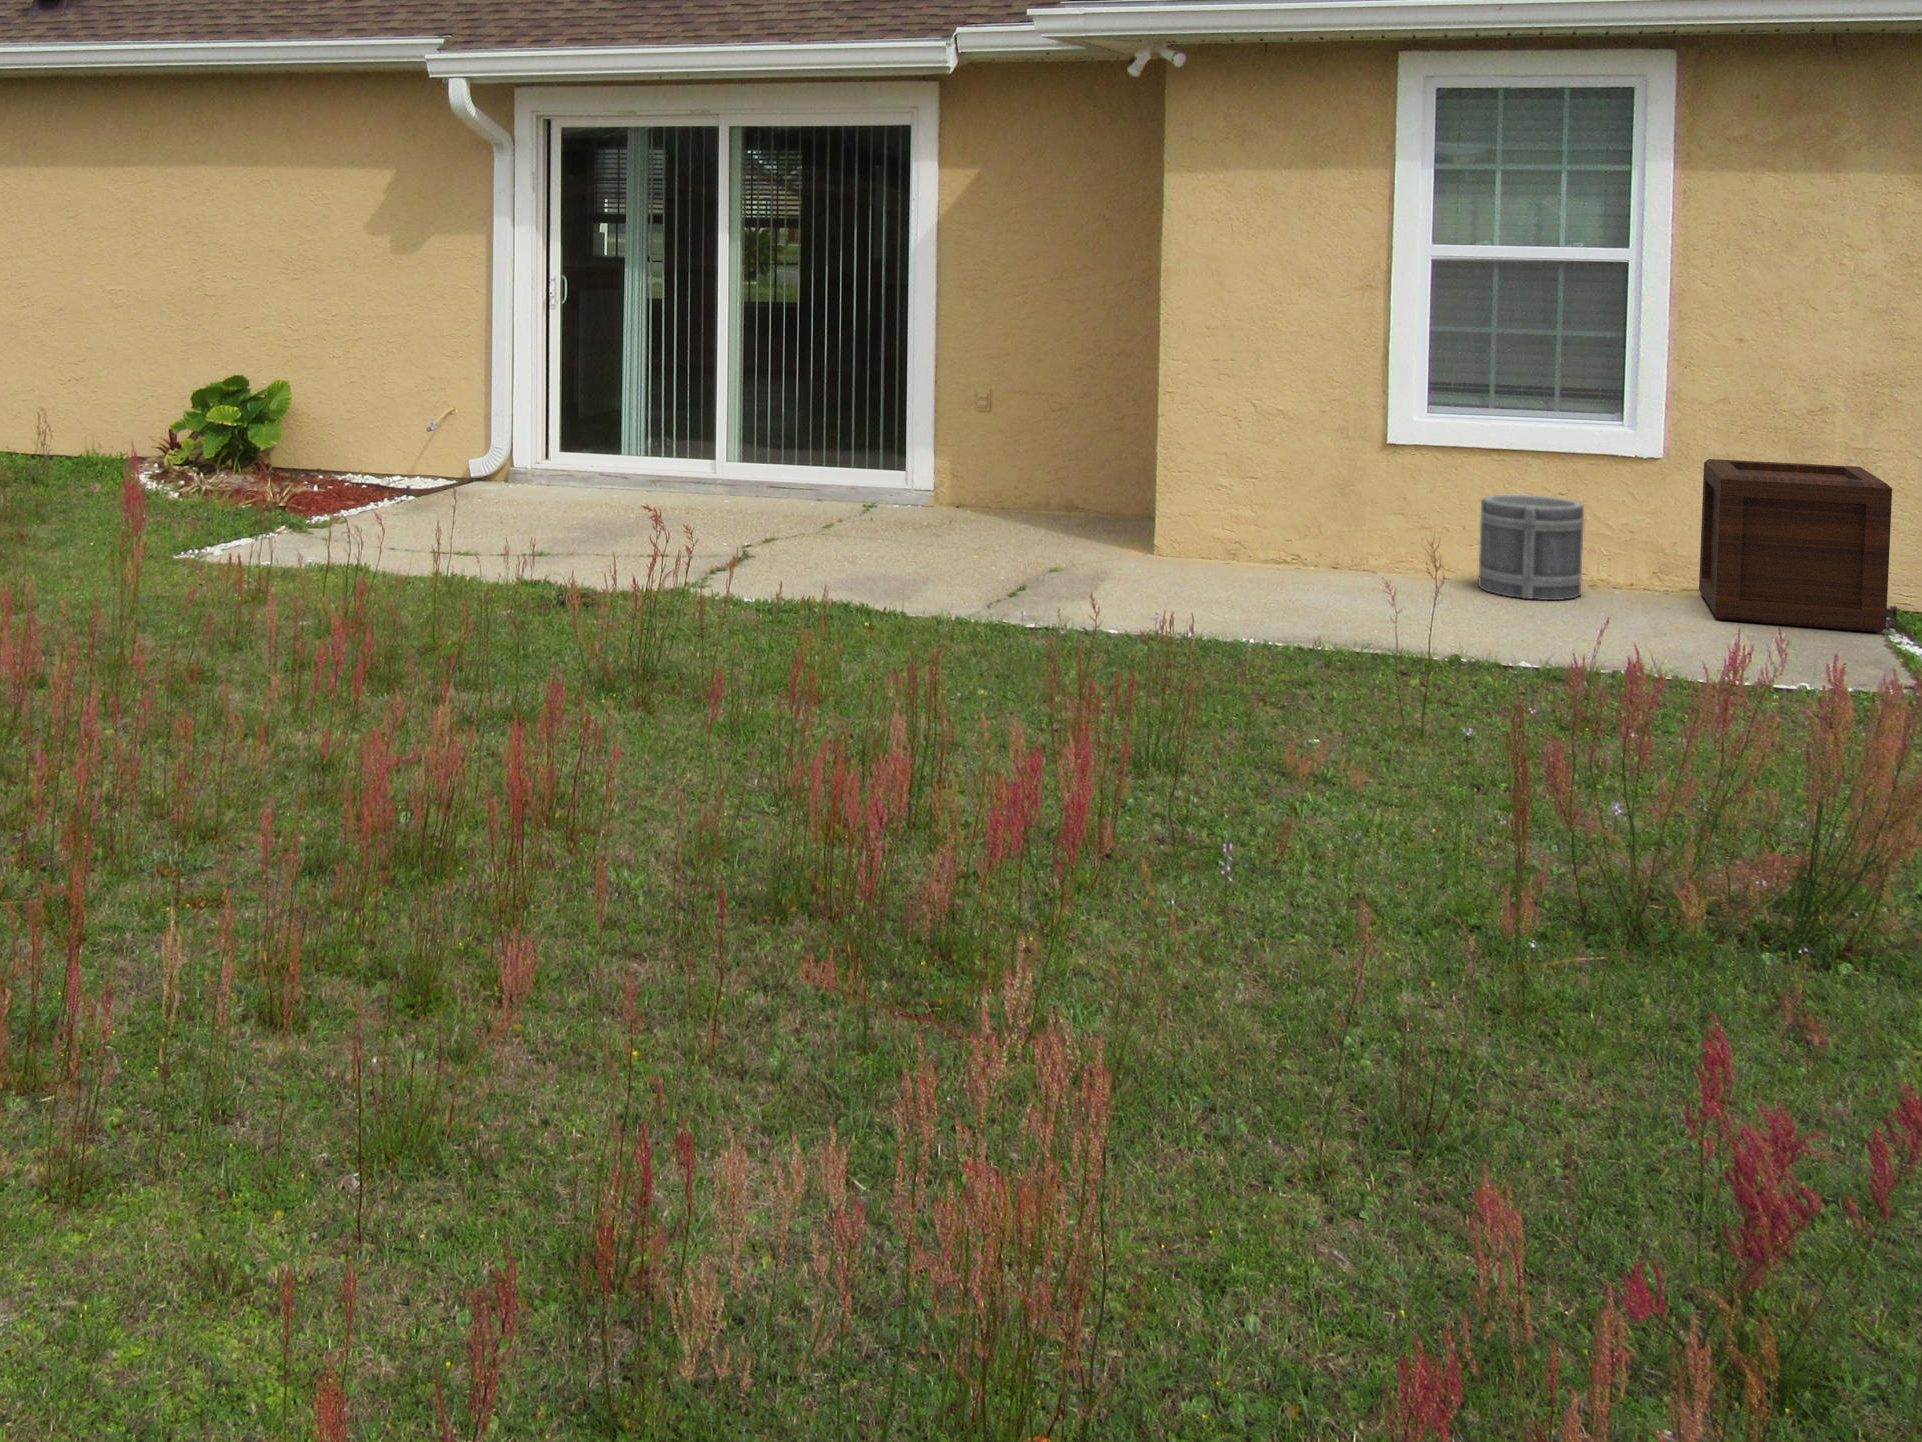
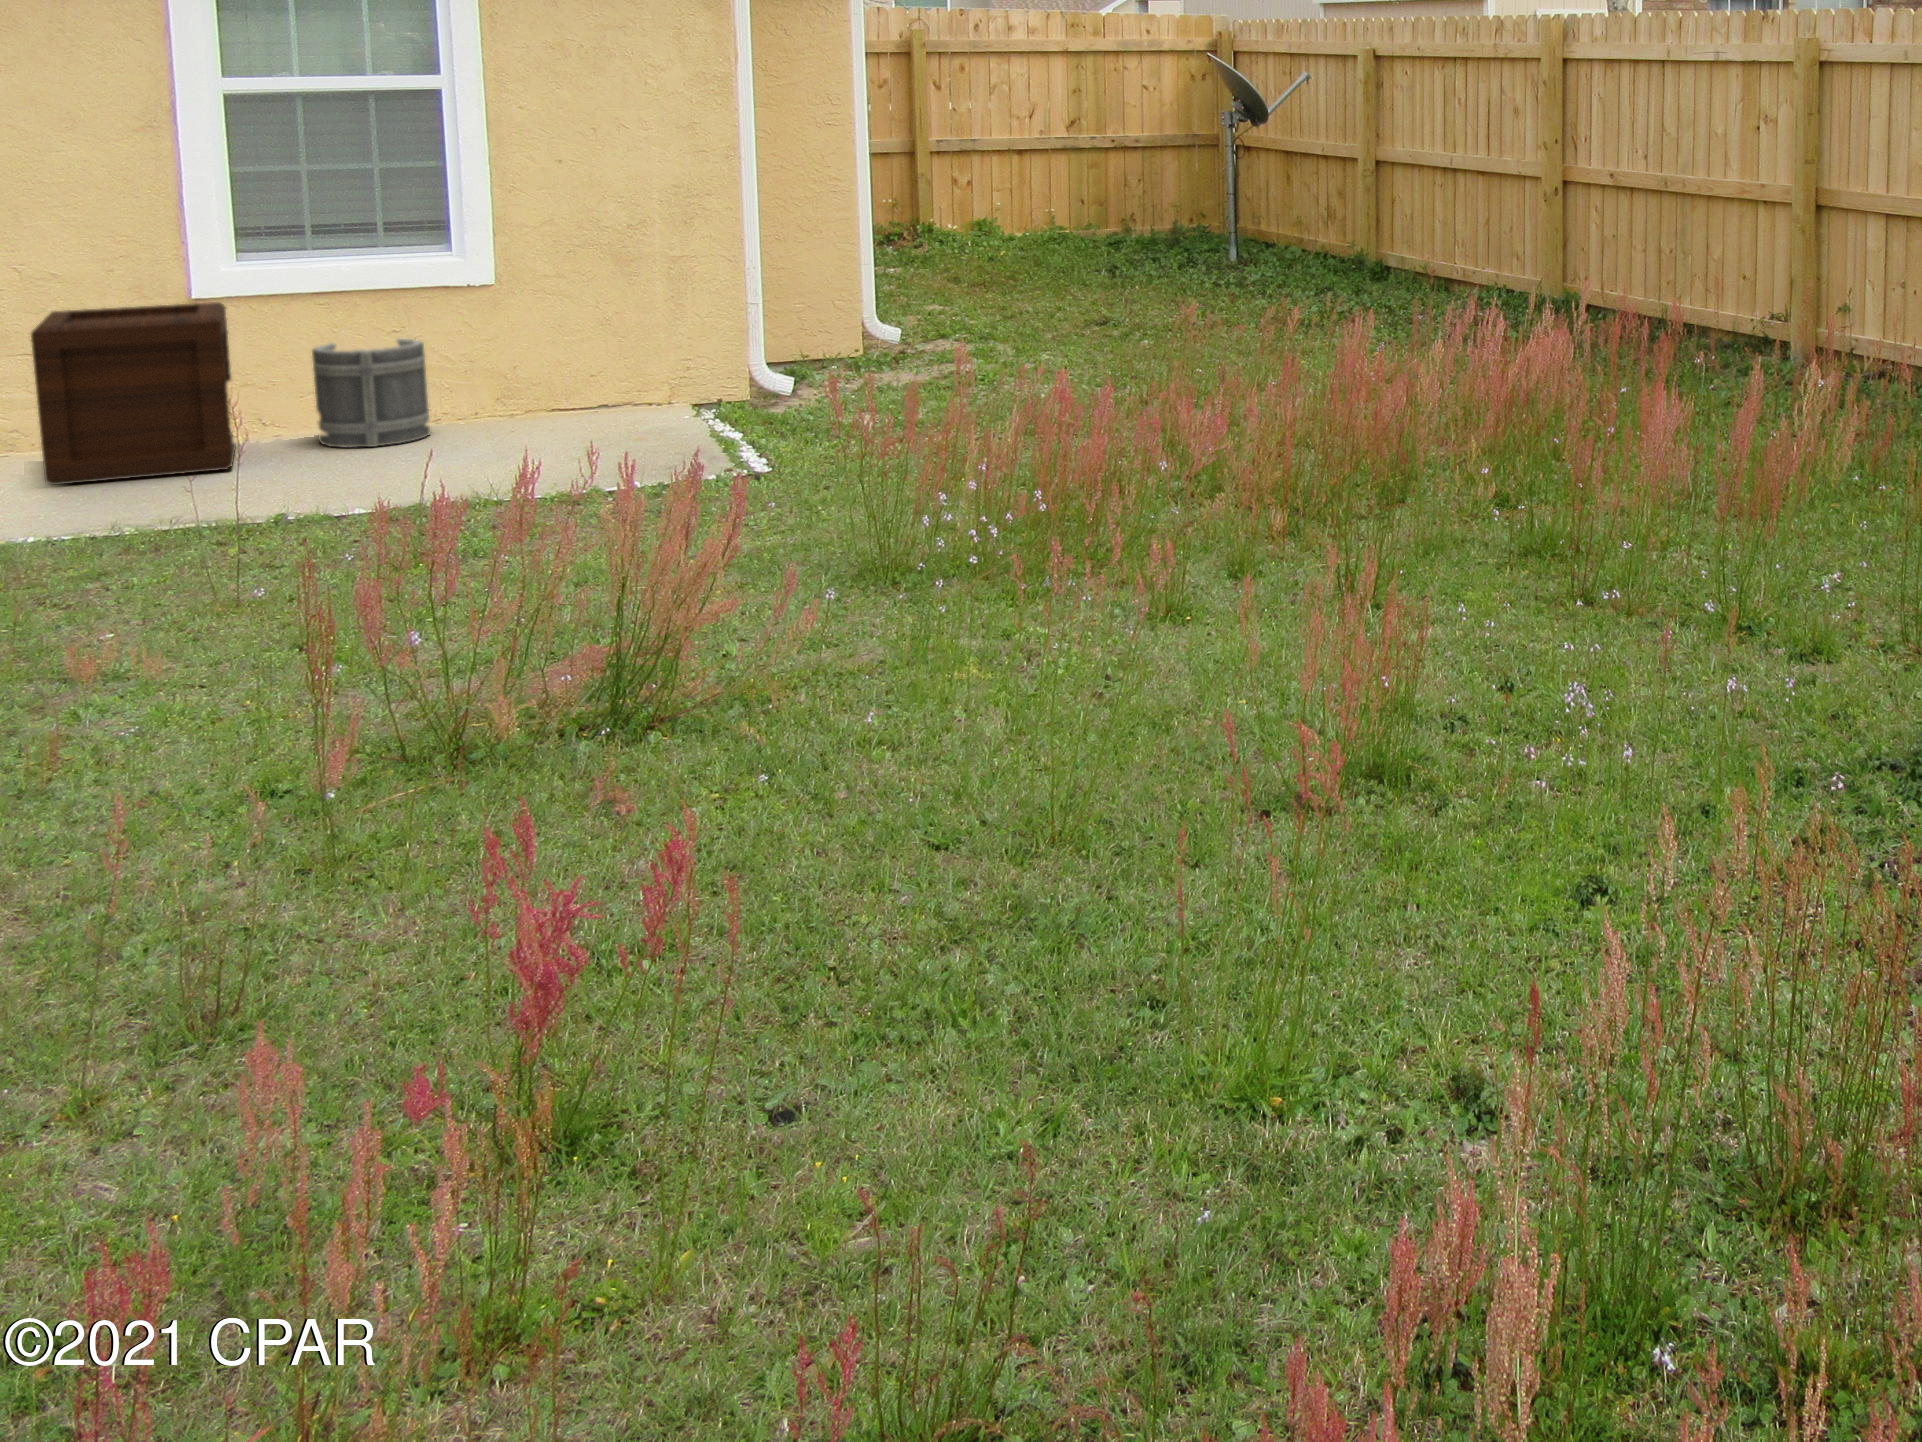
wooden crate: present [1699,459,1892,632] -> present [31,302,236,485]

